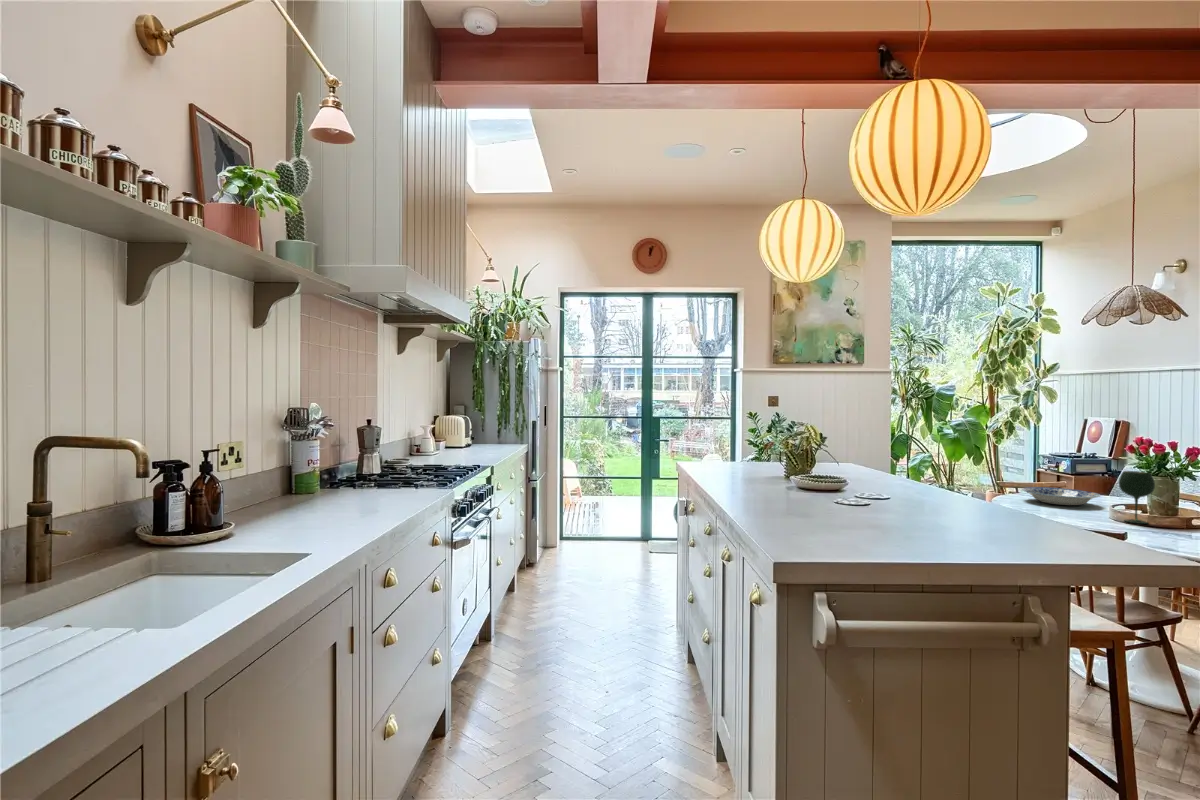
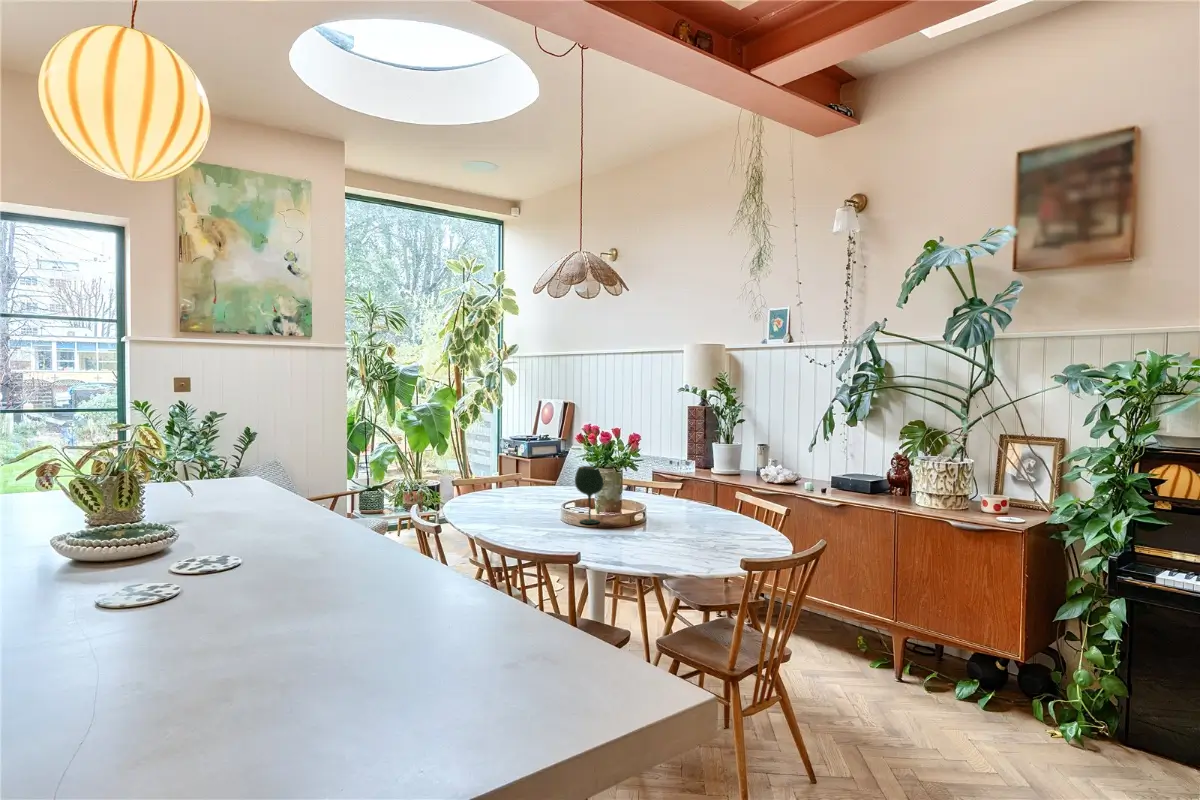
plate: present [1022,487,1100,505] -> none [486,485,557,507]

